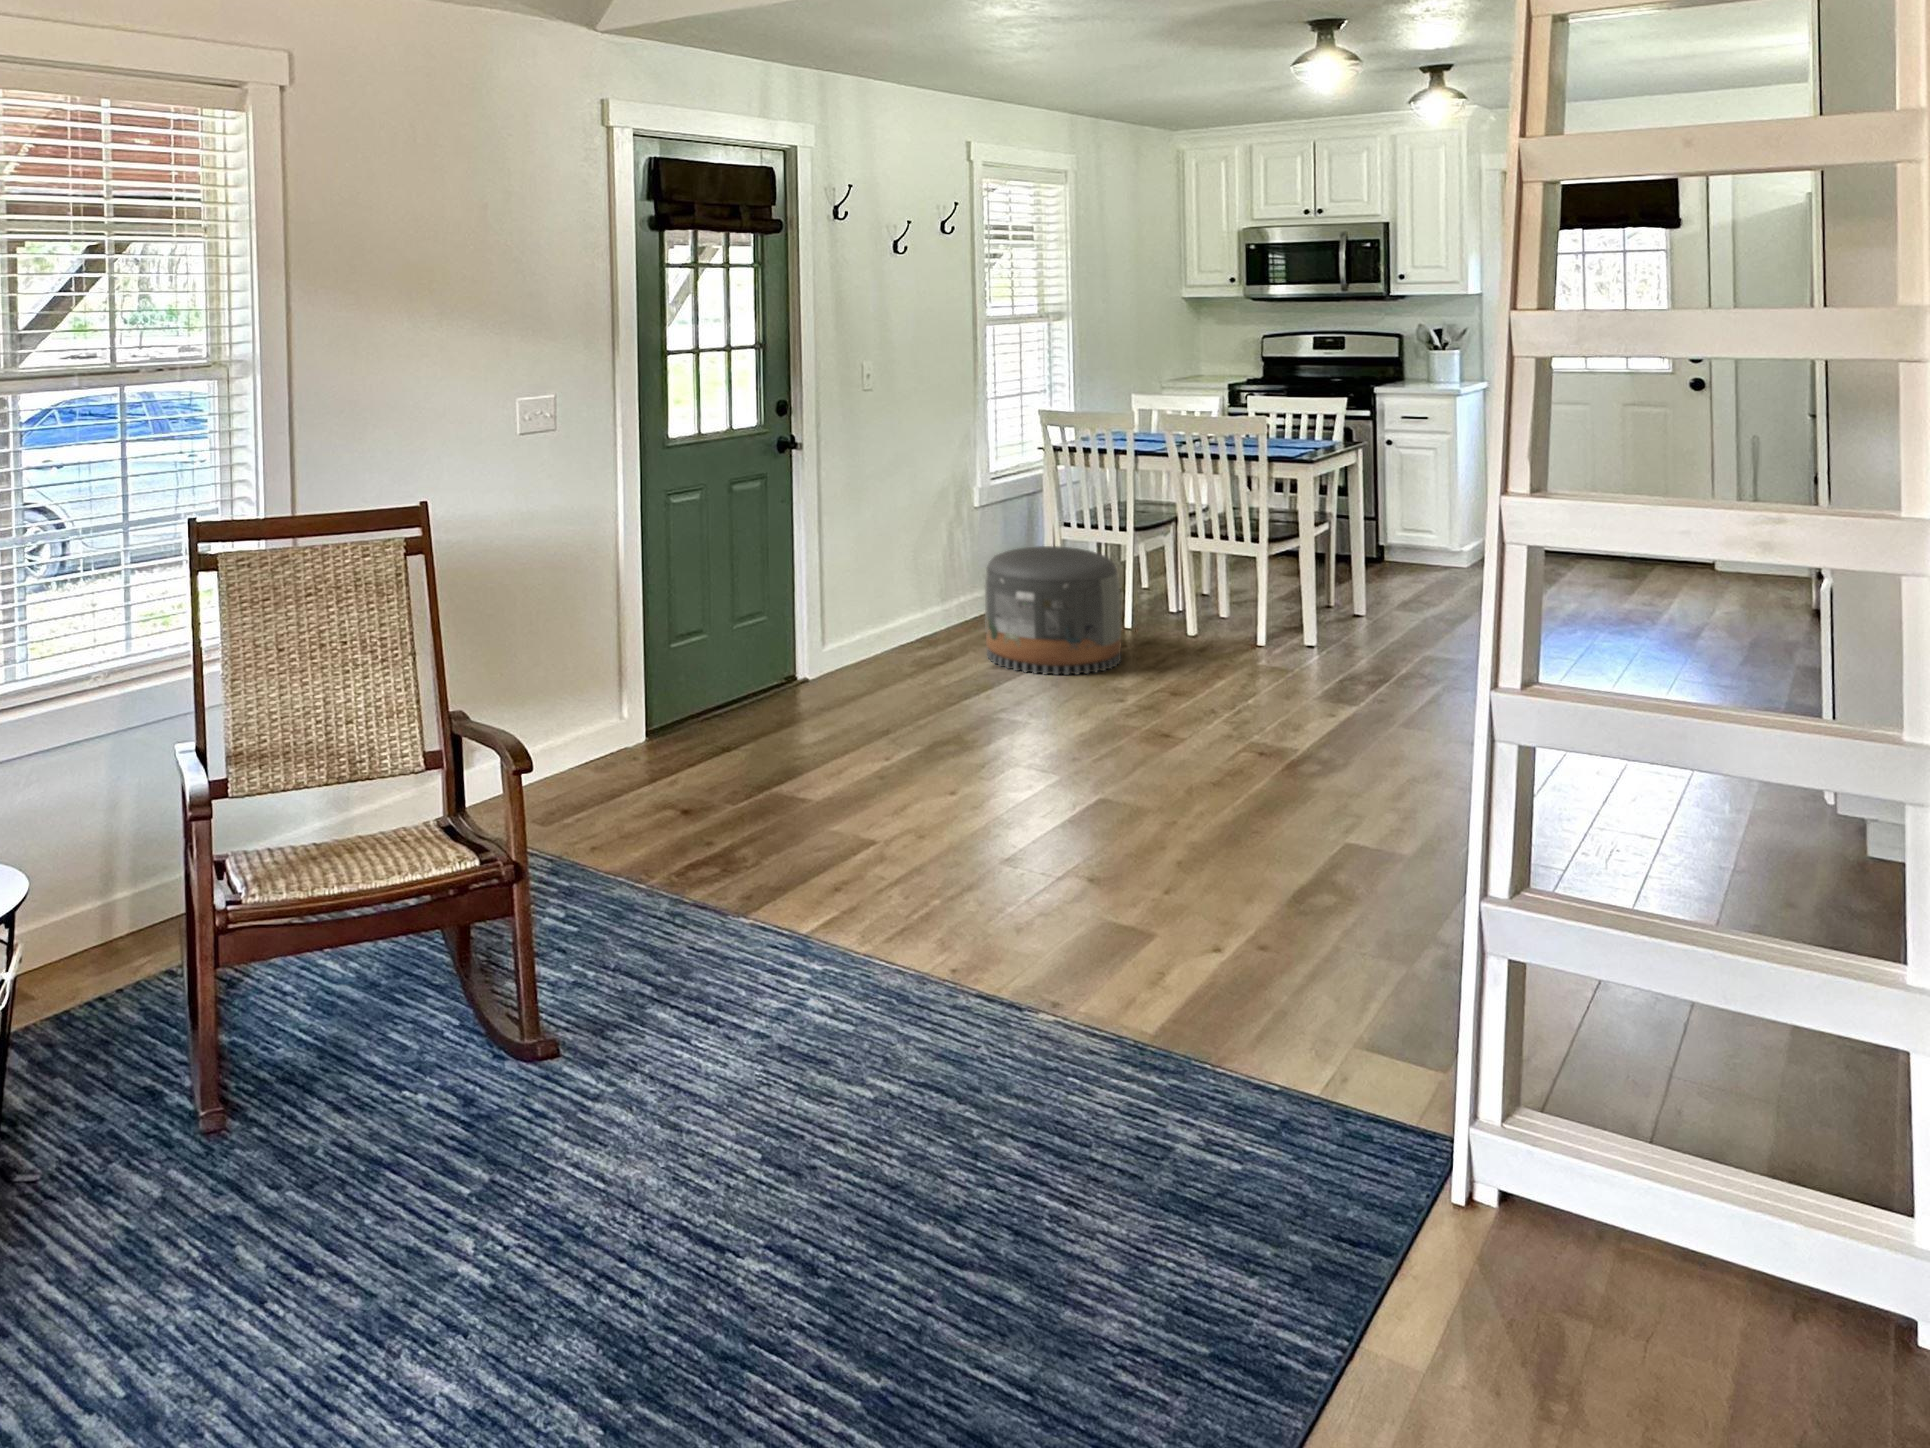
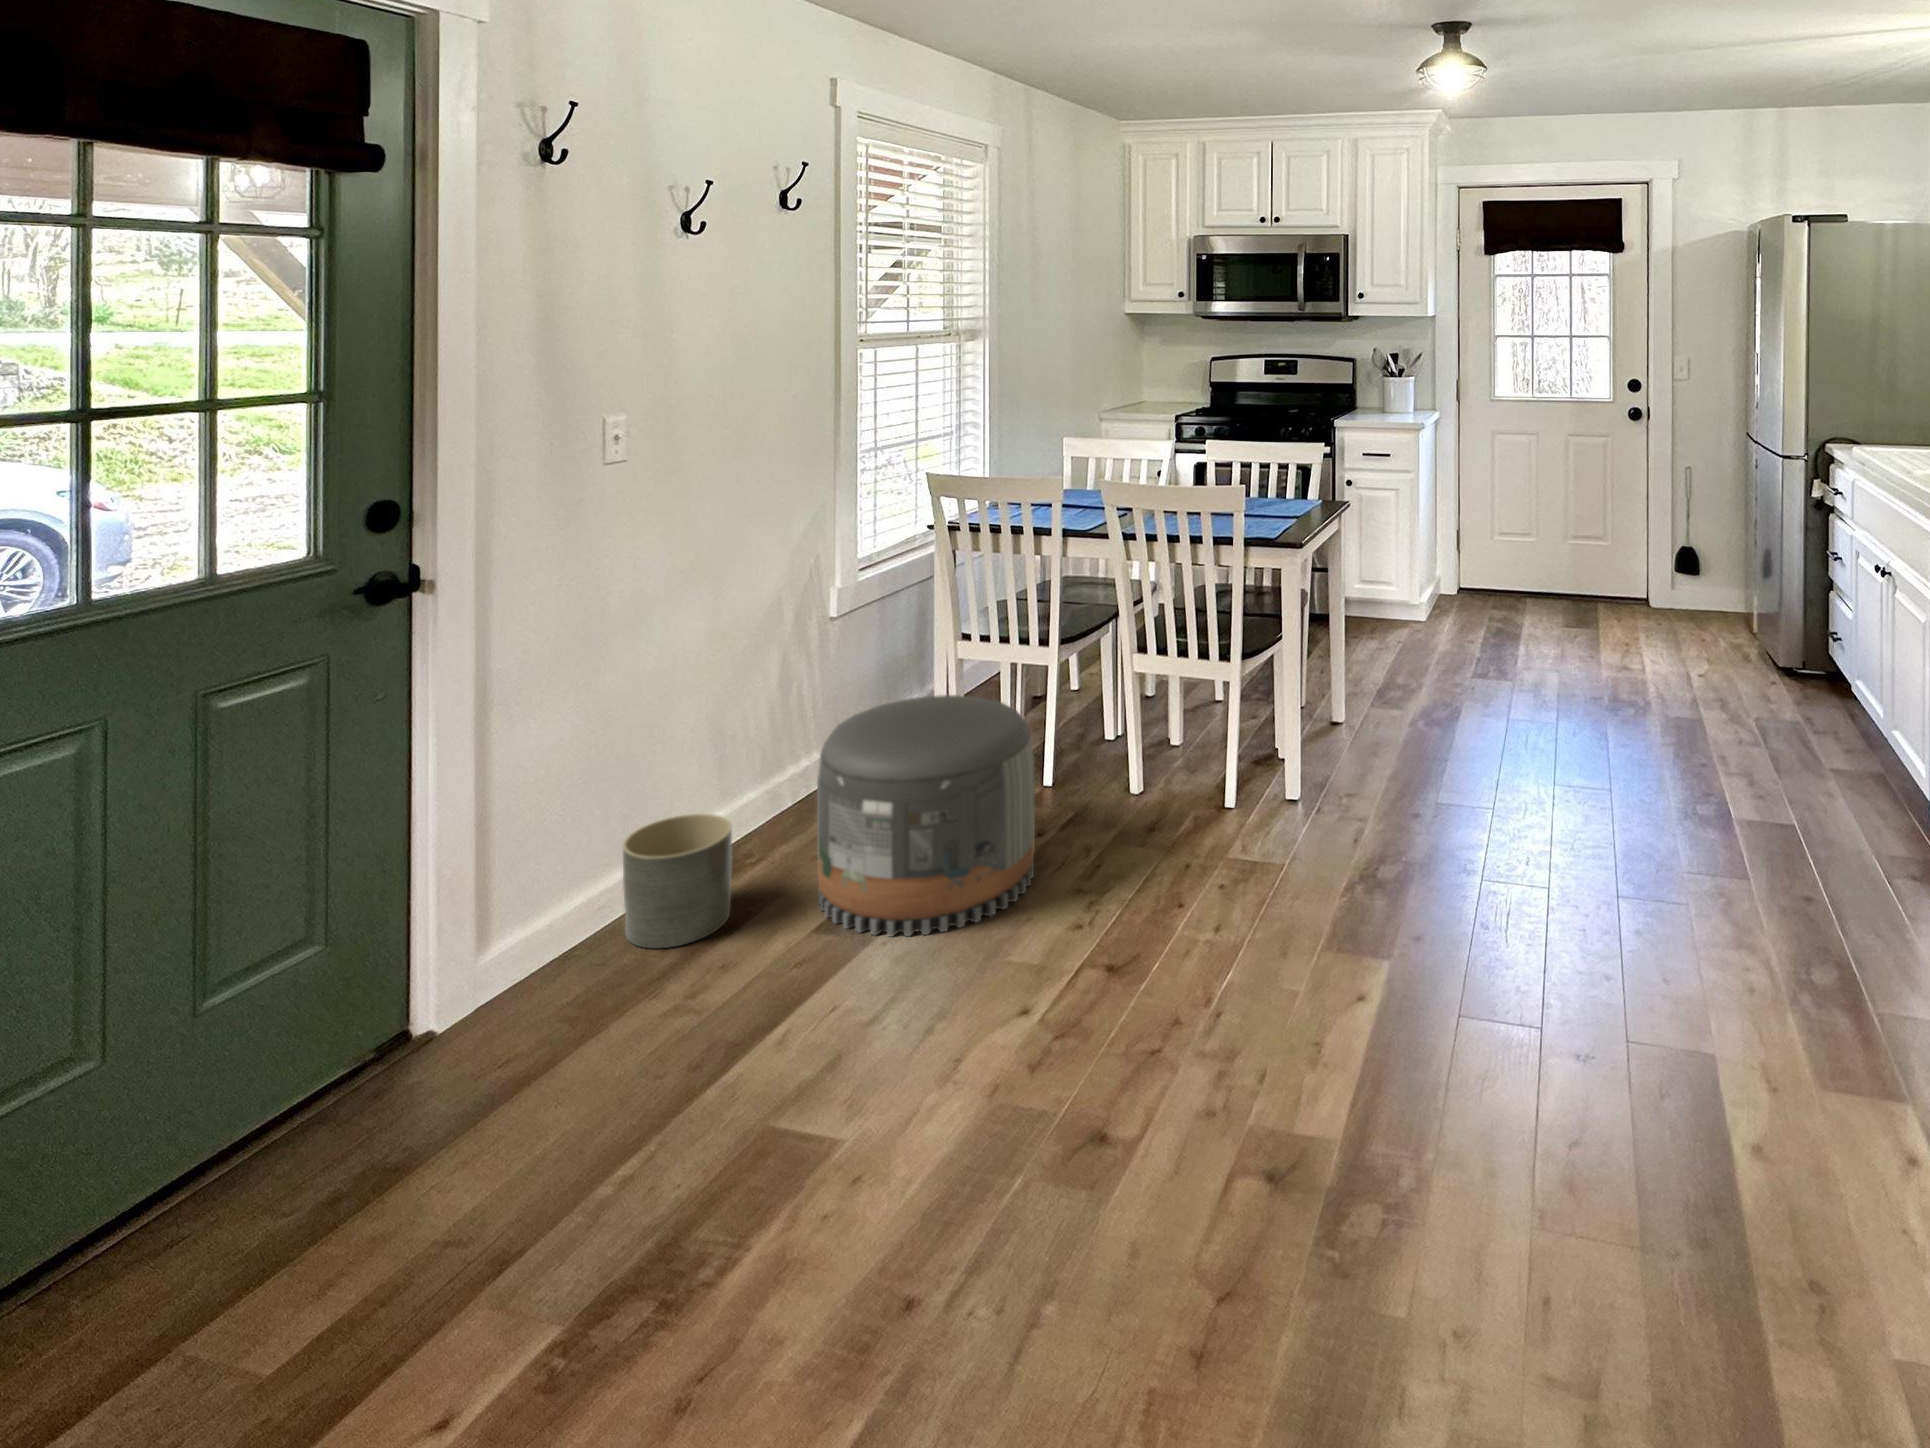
planter: none [880,600,938,665] -> present [623,814,732,948]

